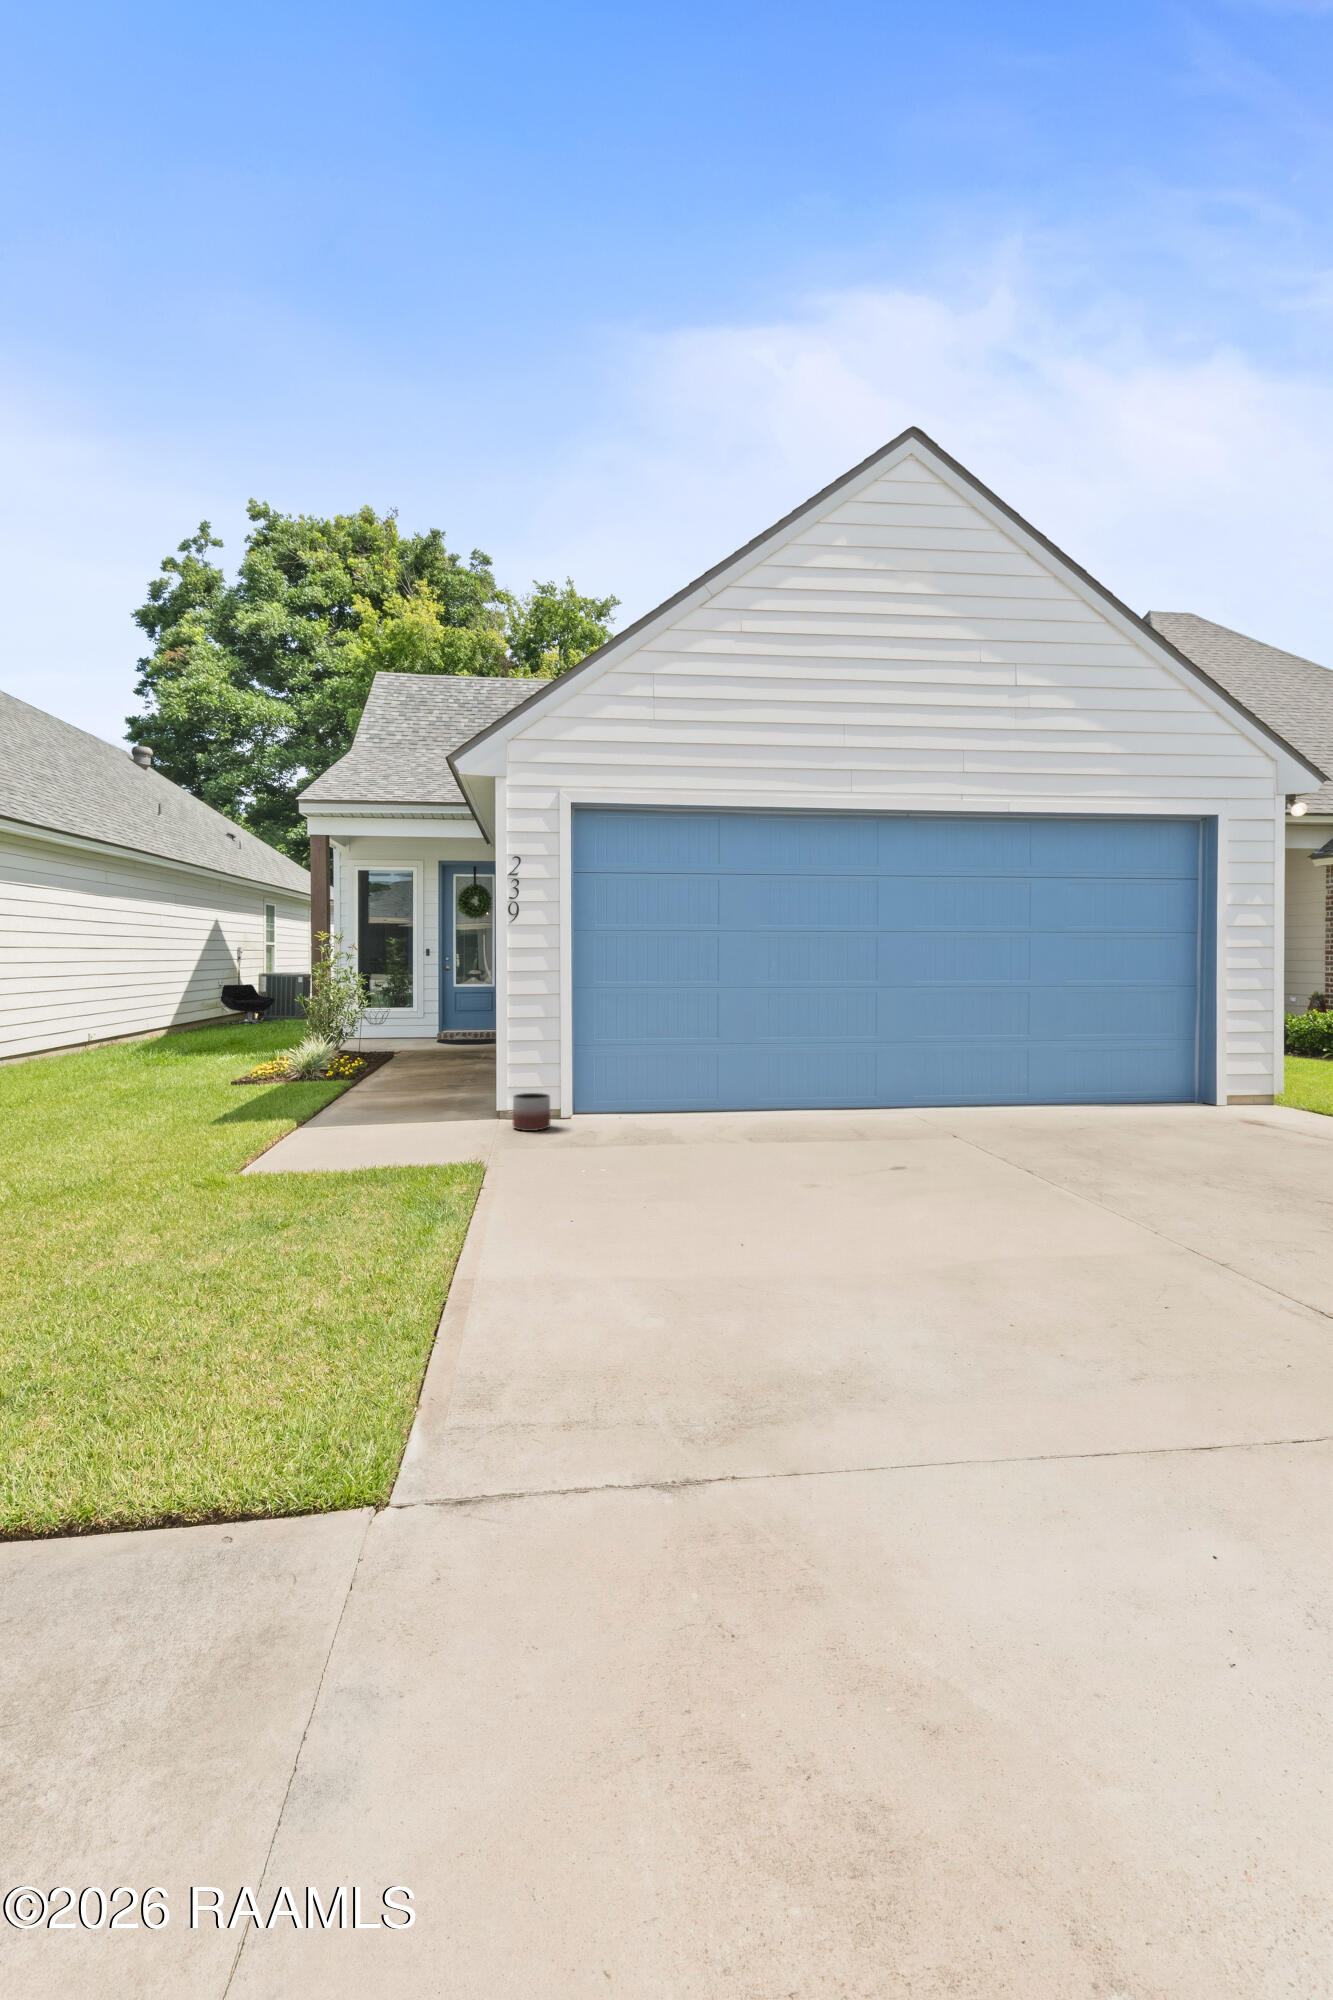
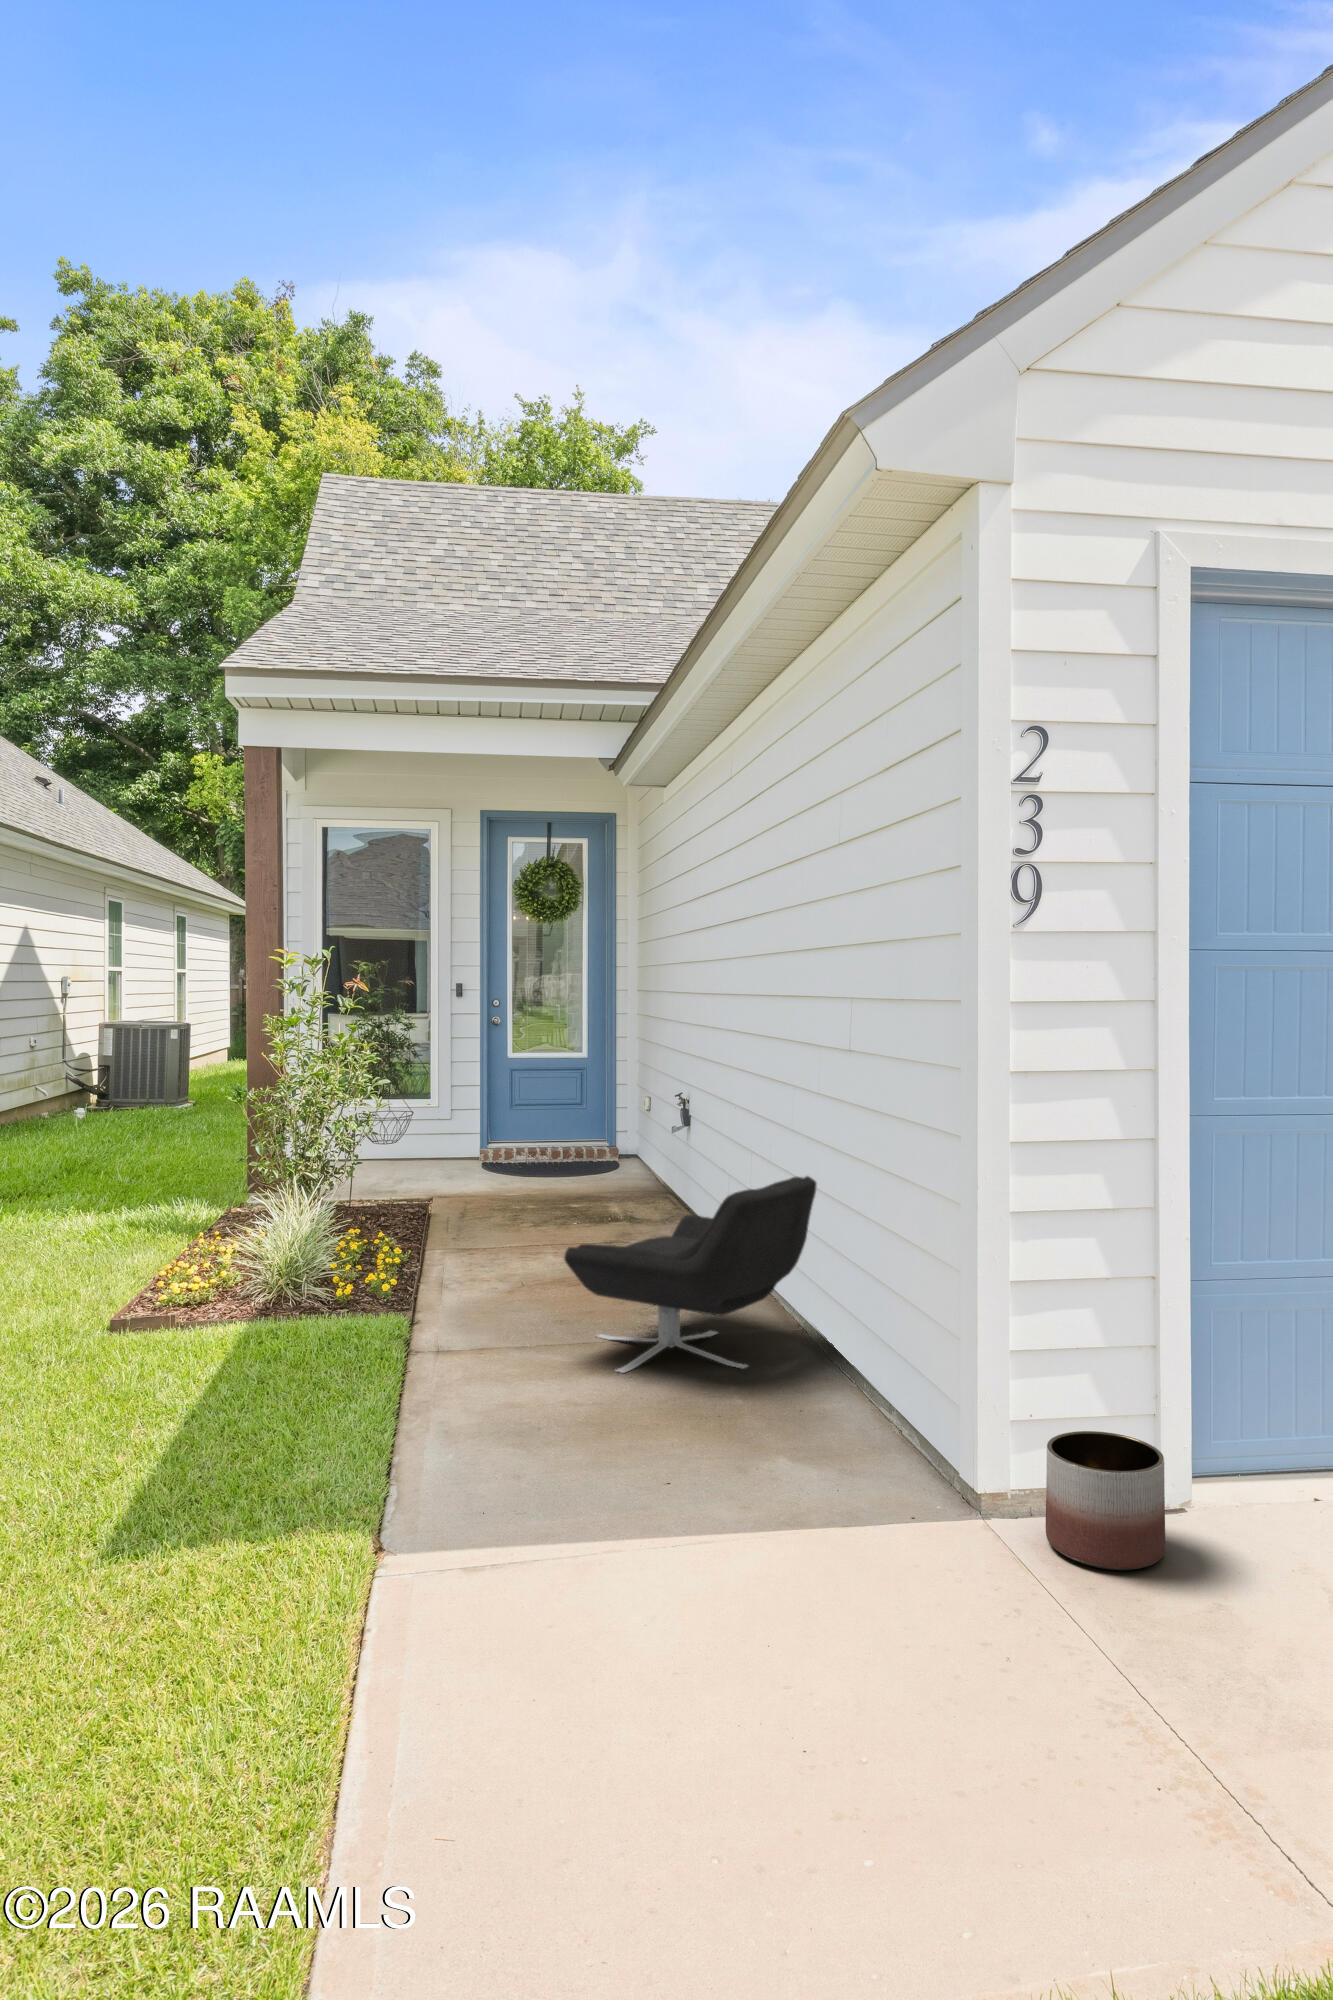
lounge chair: present [221,984,275,1024] -> present [564,1176,817,1373]

